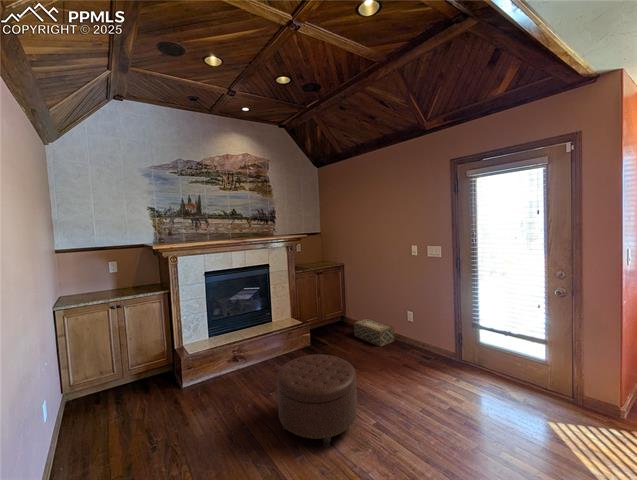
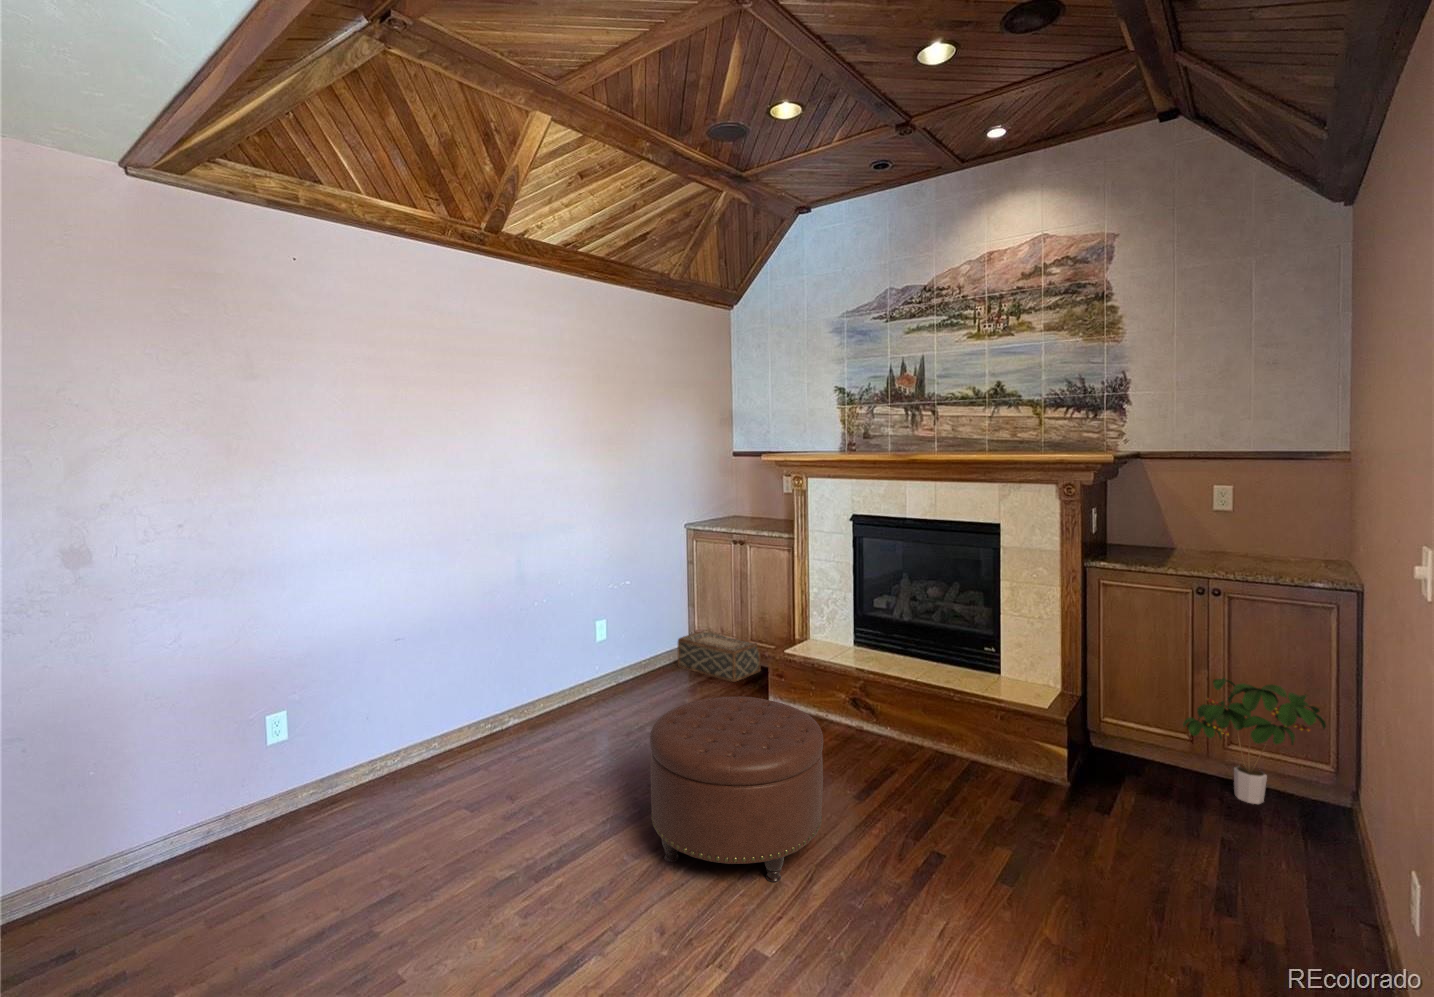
potted plant: none [319,295,343,329] -> present [1183,678,1326,804]
woven basket: present [354,318,394,347] -> present [678,631,761,682]

